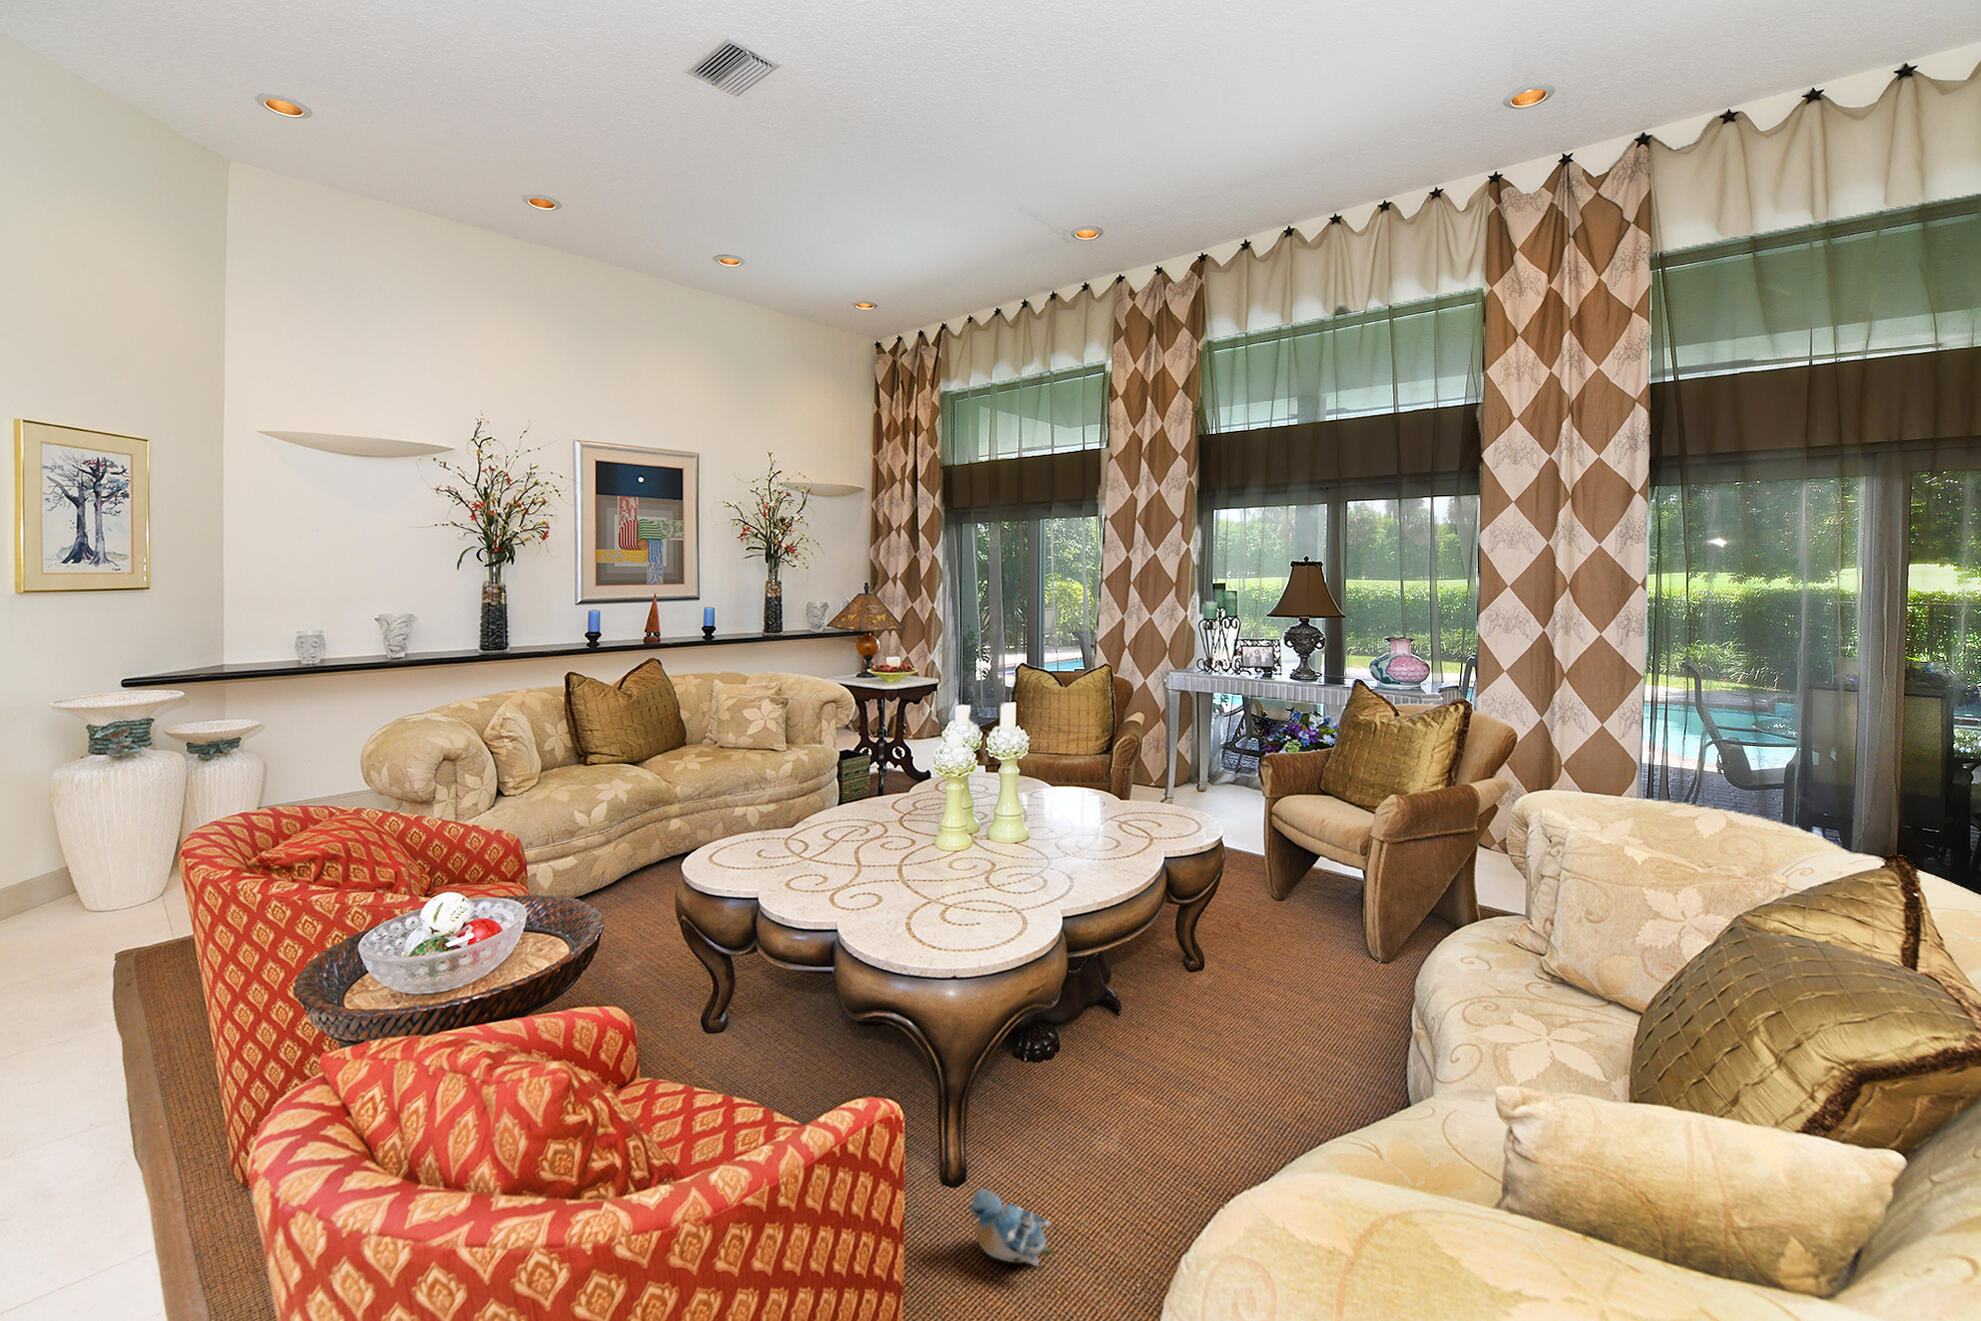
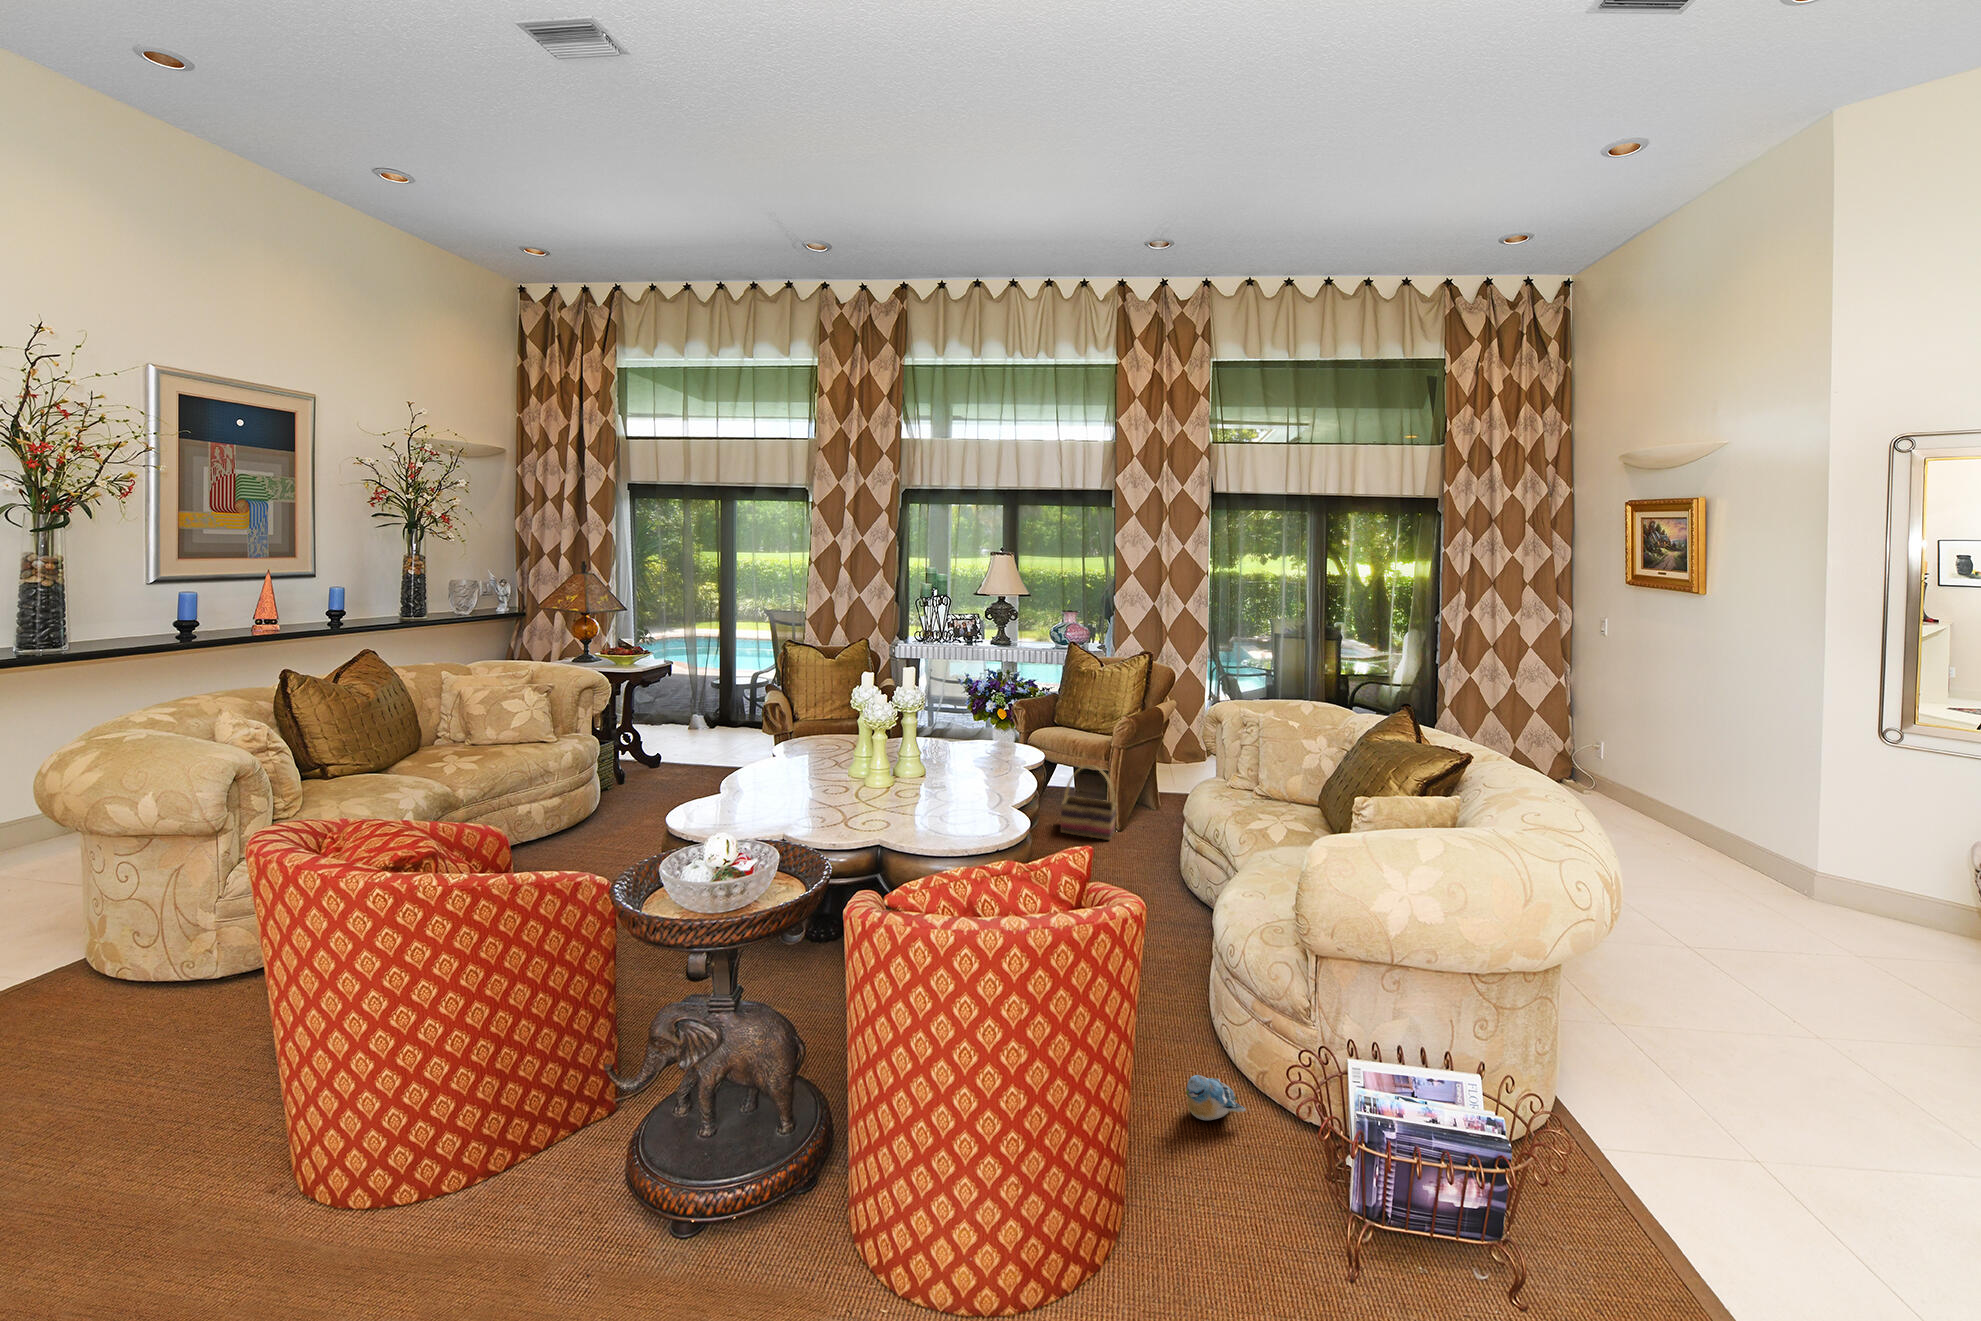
basket: none [1244,840,1328,951] -> present [1060,765,1117,840]

